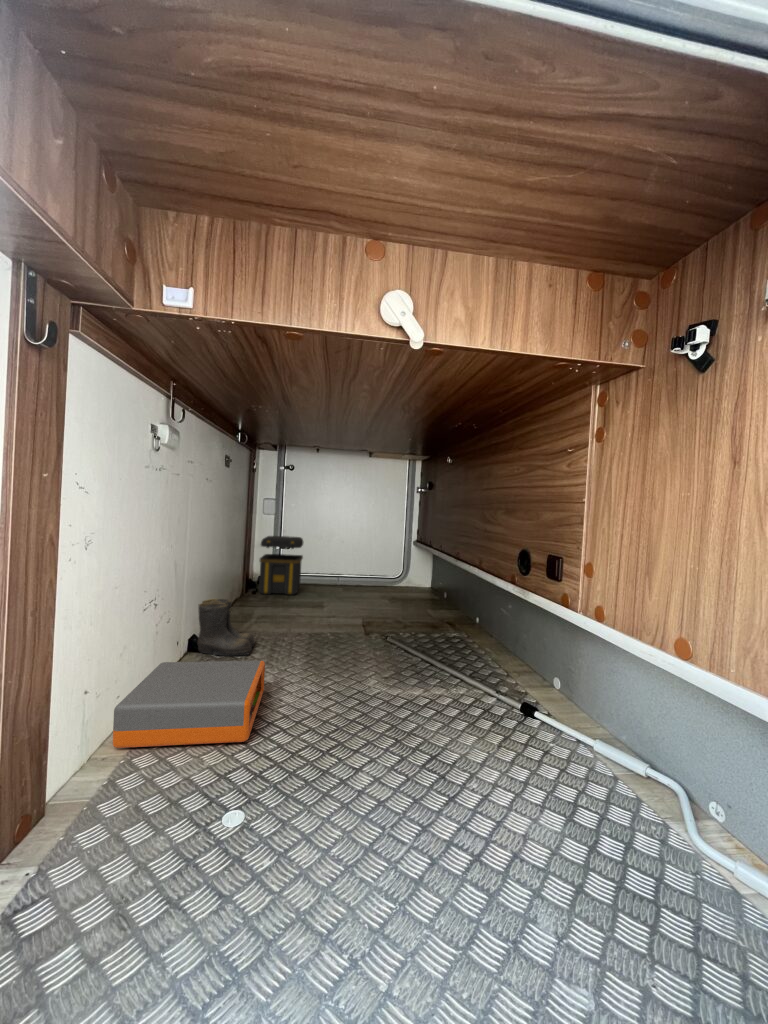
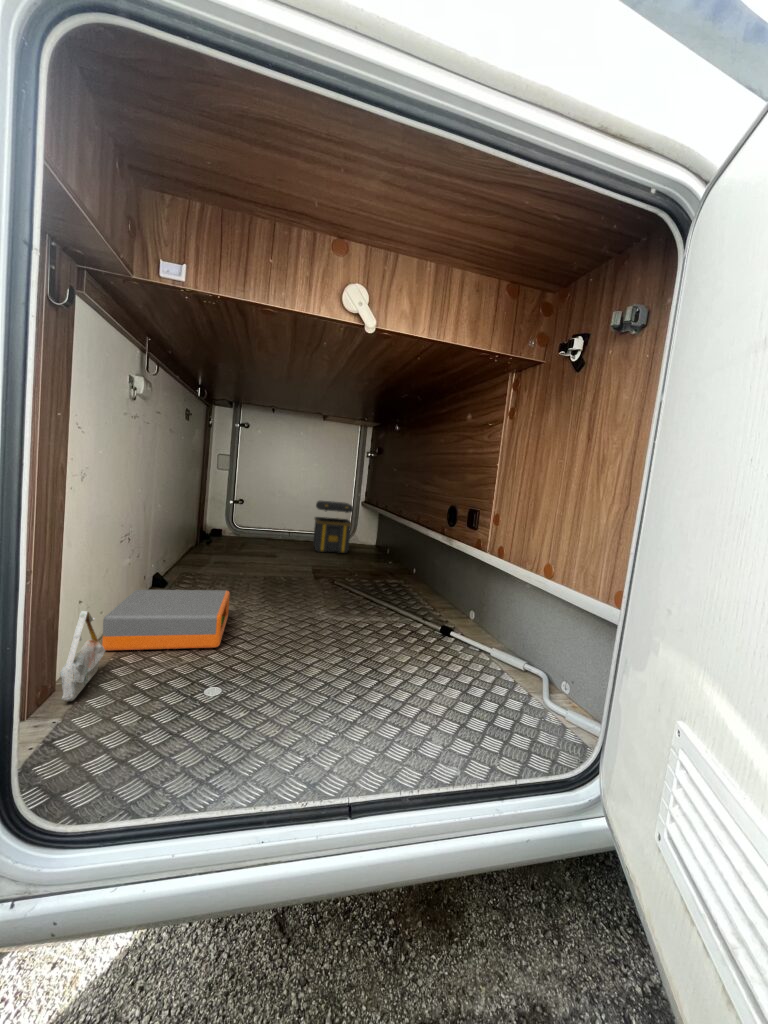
toolbox: present [259,536,303,595] -> present [313,501,353,553]
boots: present [197,599,255,656] -> none [162,542,216,592]
bag: none [40,713,110,841] -> present [60,611,105,701]

